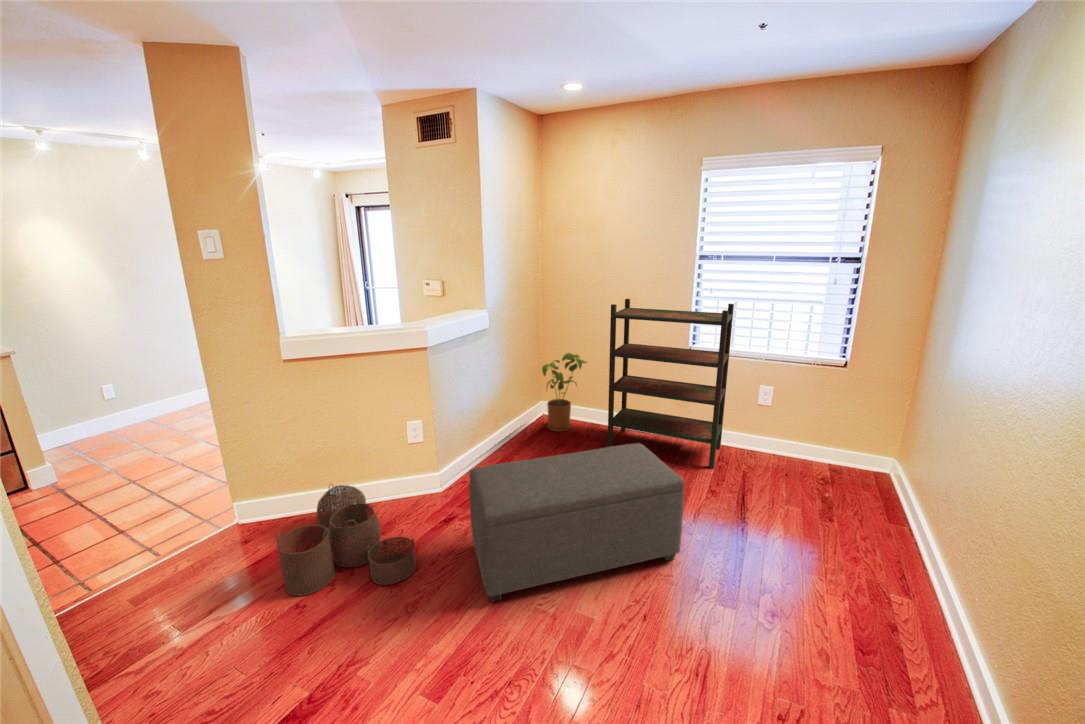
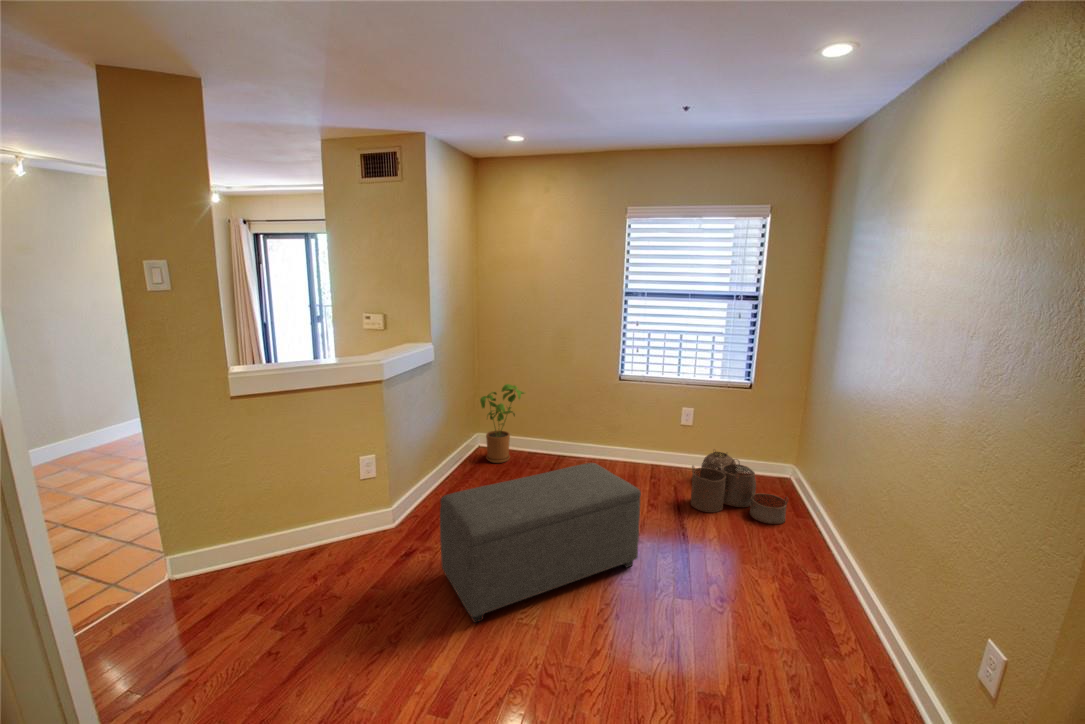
bookshelf: present [607,299,734,469] -> none [550,331,659,486]
woven basket: present [276,484,416,596] -> present [691,451,788,524]

